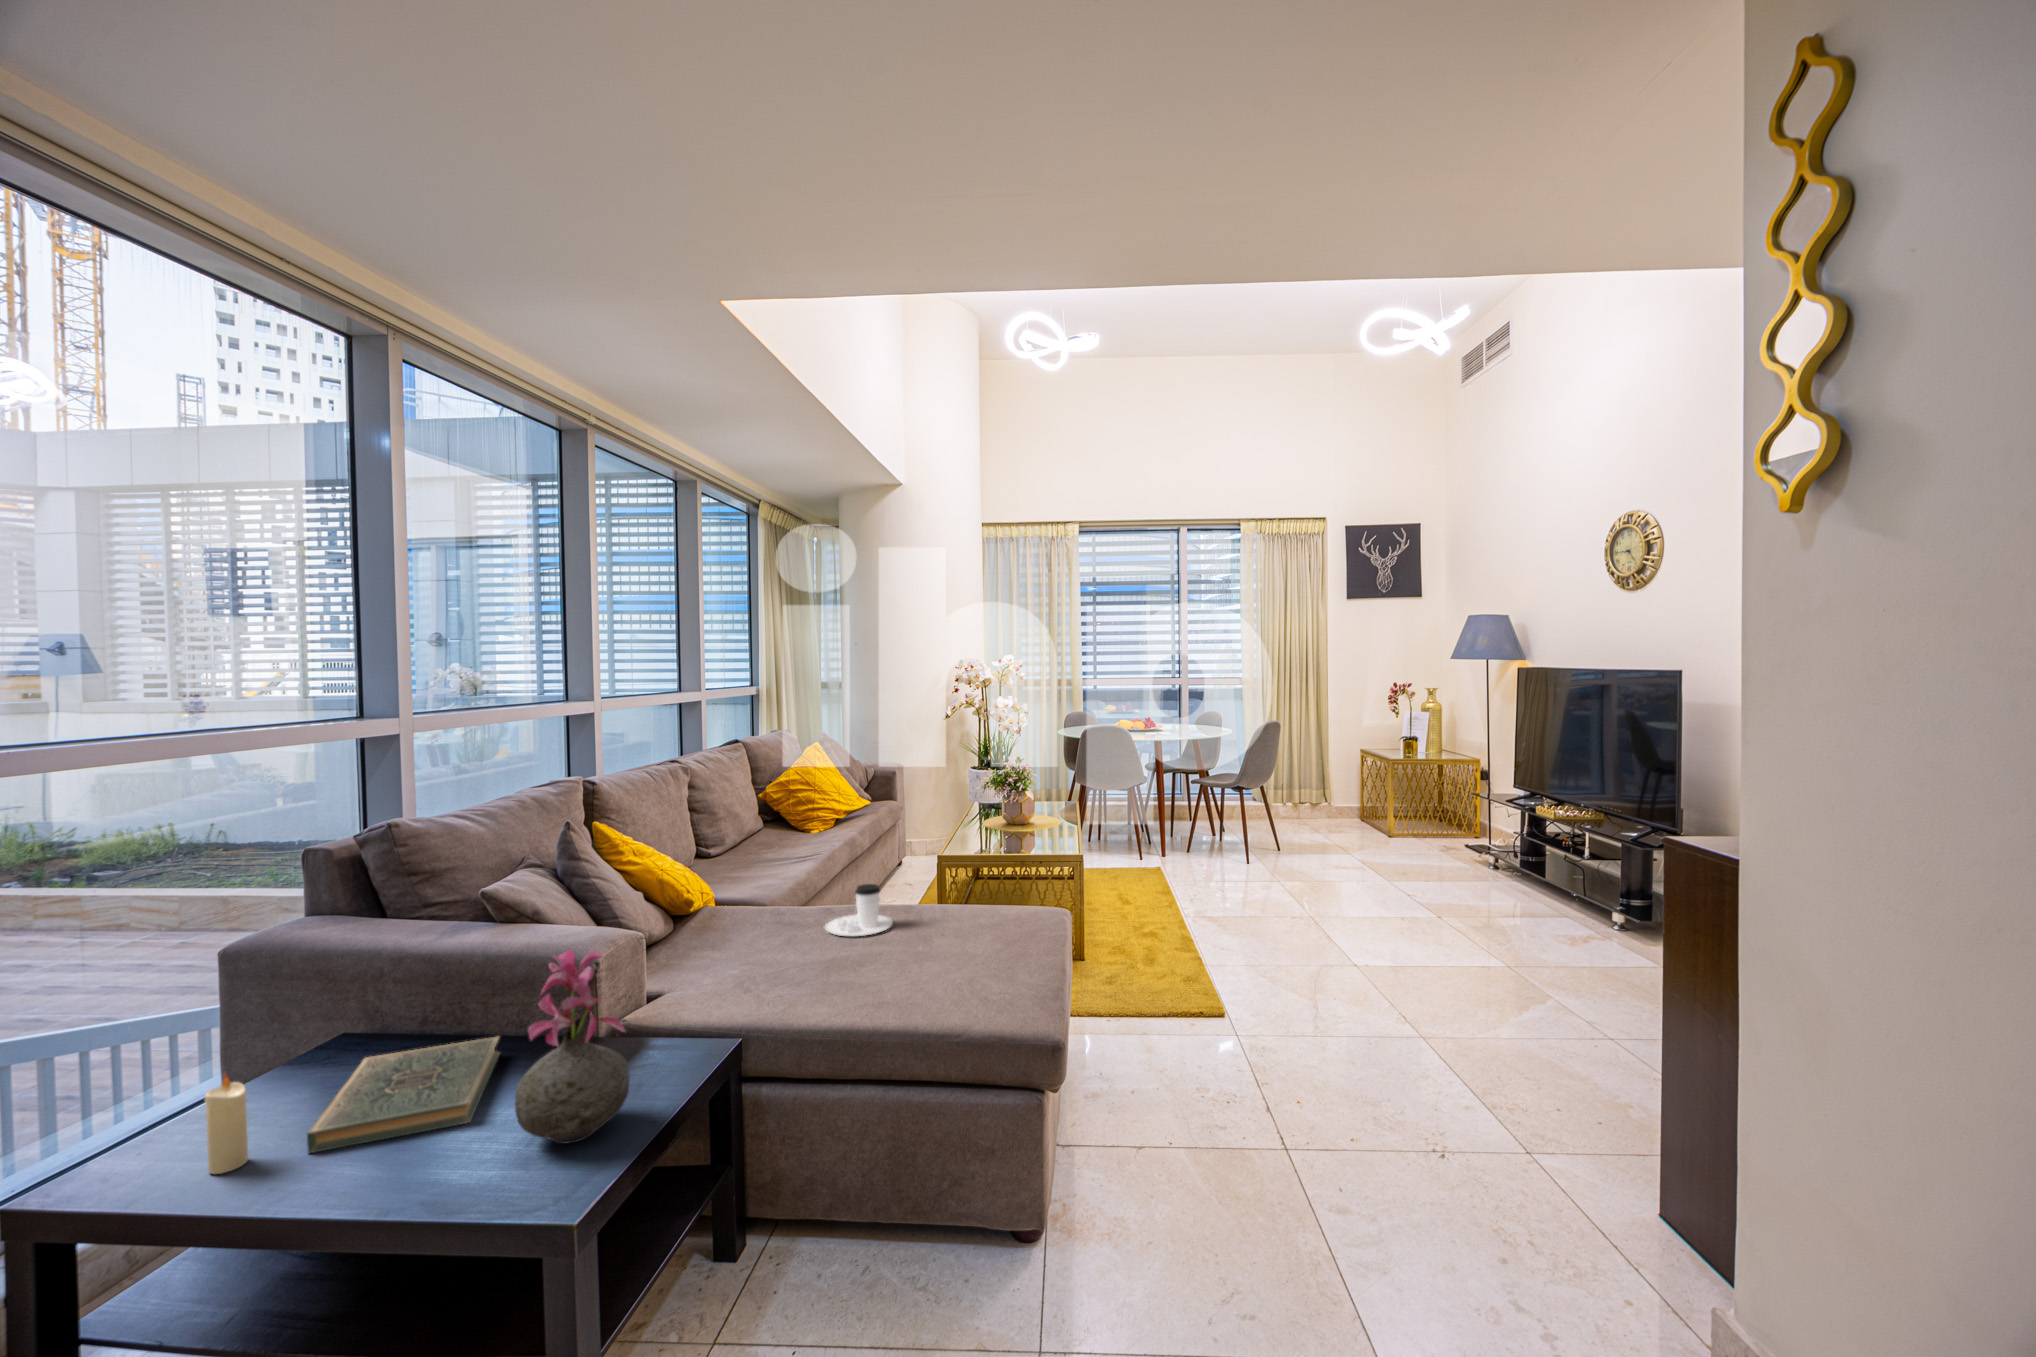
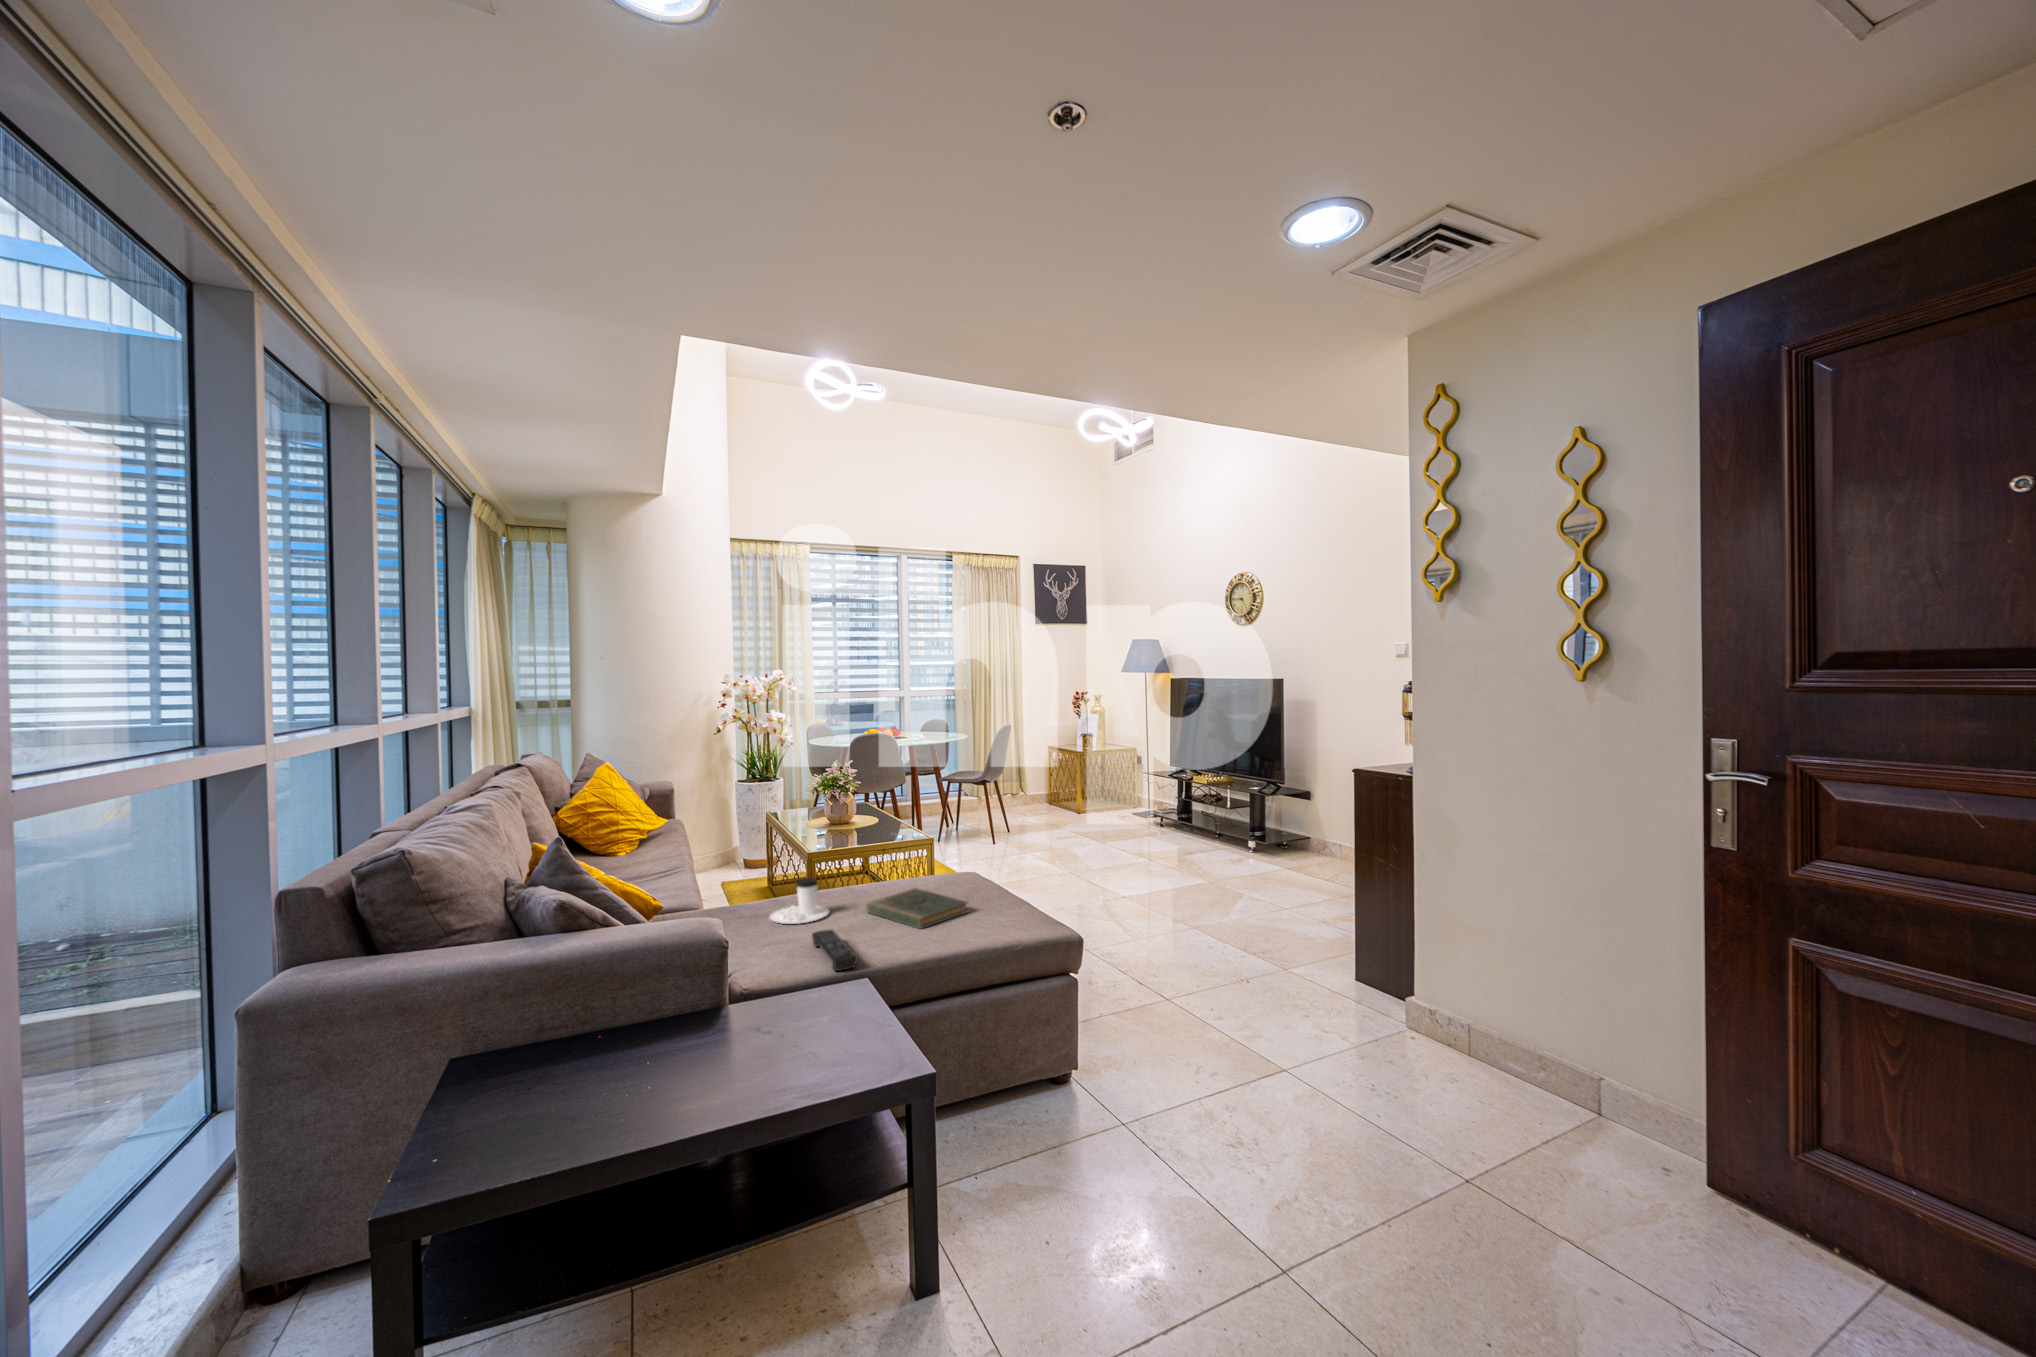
vase: present [515,950,629,1144] -> none [724,928,808,1085]
remote control: none [803,950,851,1006] -> present [812,930,857,971]
book: present [307,1037,500,1153] -> present [866,888,968,929]
candle: present [205,1074,248,1174] -> none [453,1084,489,1177]

